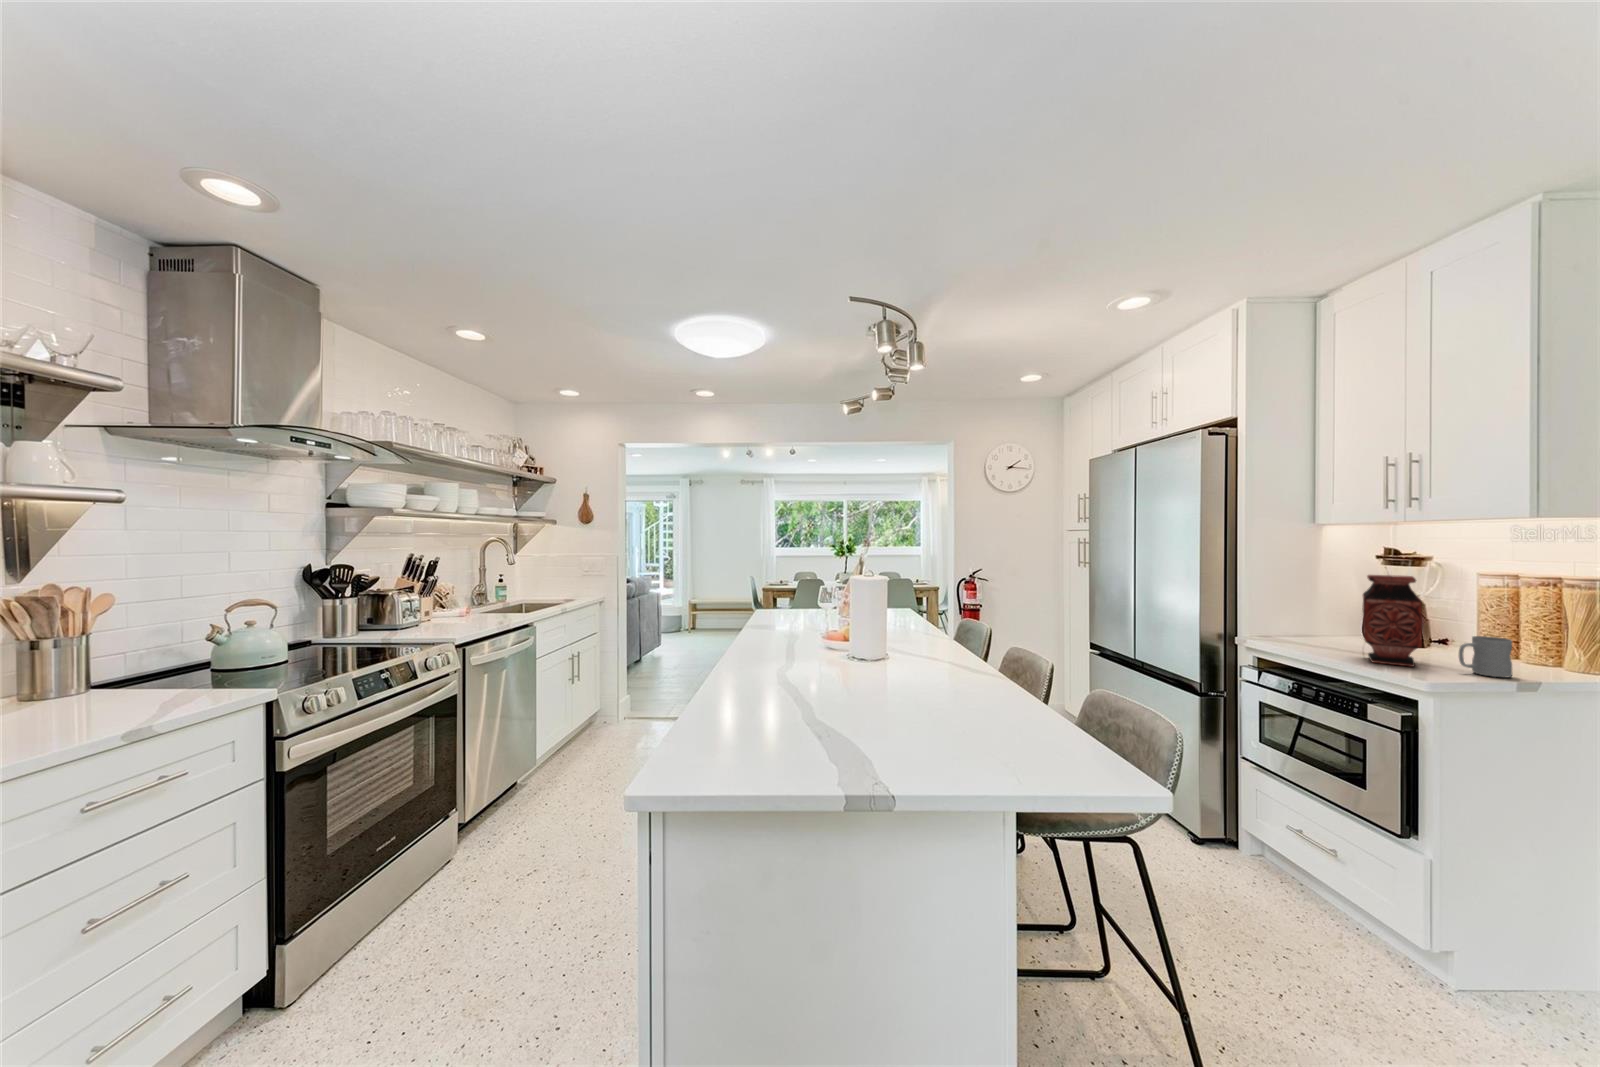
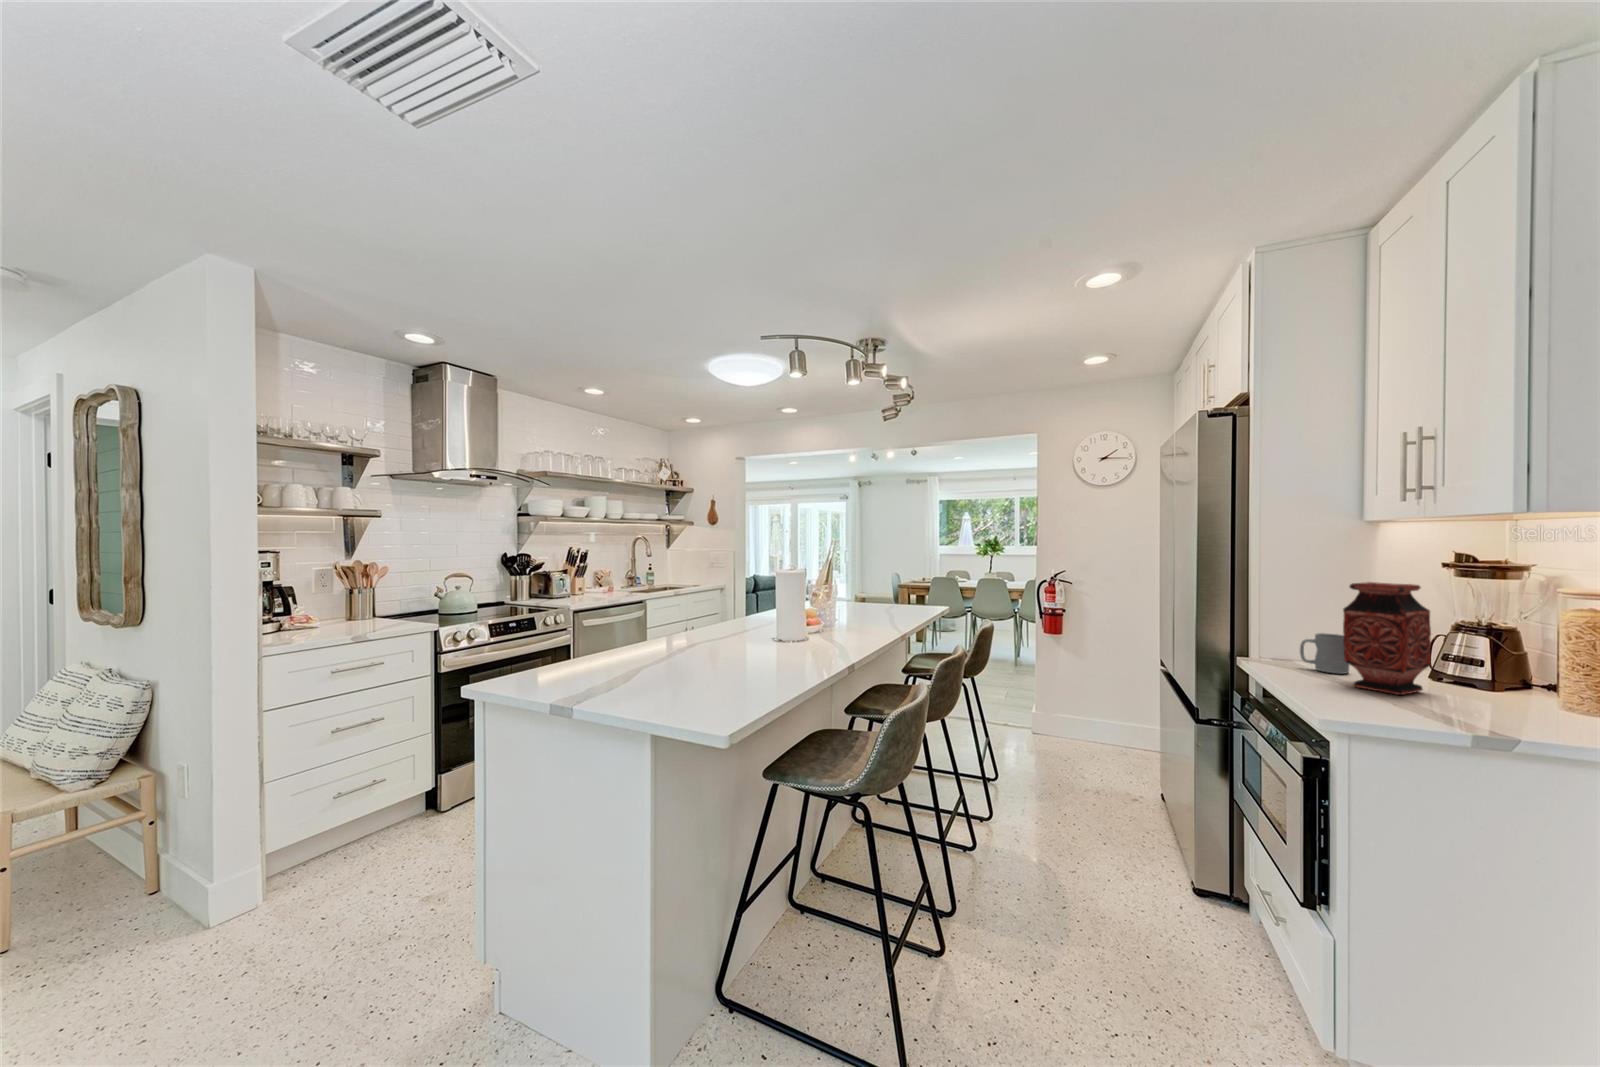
mug: present [1459,636,1512,677] -> present [1300,633,1349,674]

